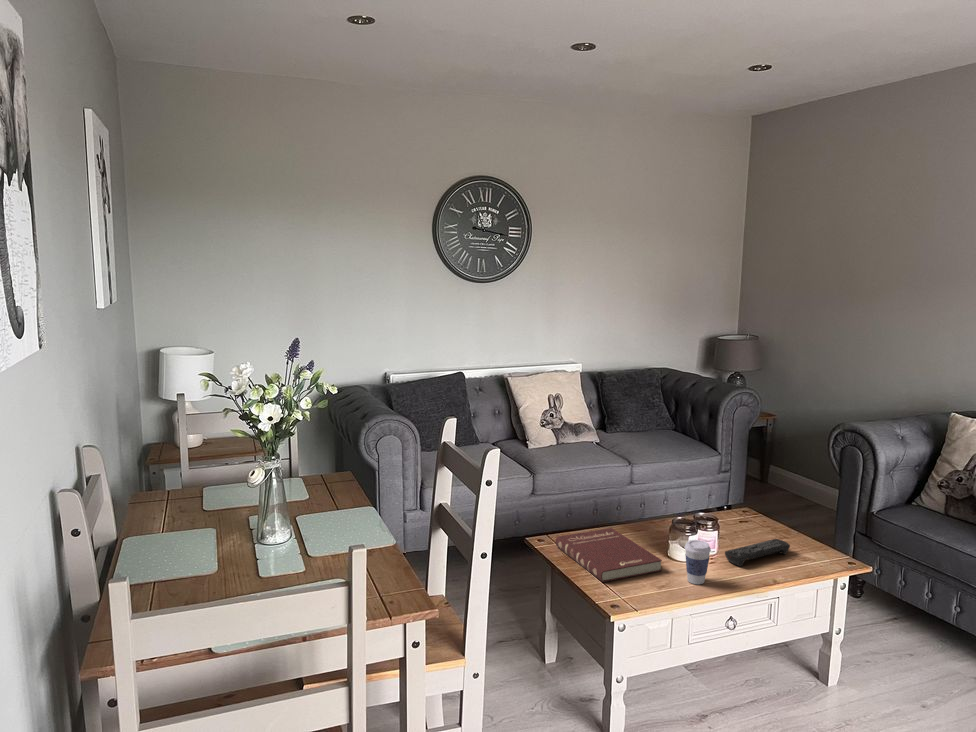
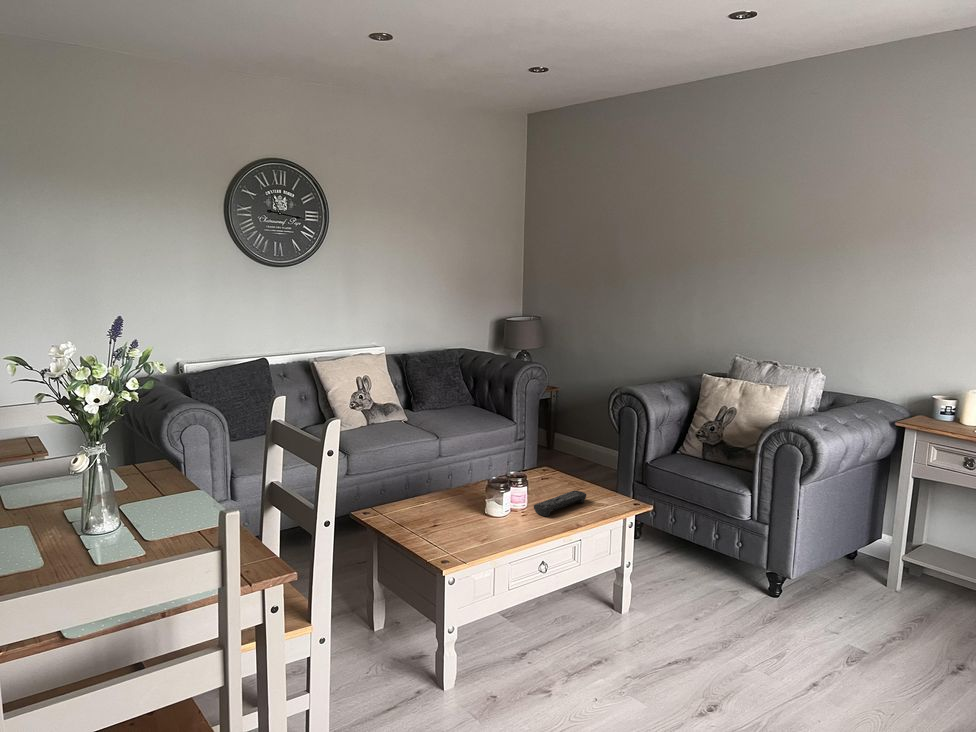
book: present [556,528,662,582] -> none [380,496,481,543]
coffee cup: present [685,540,711,584] -> none [501,496,524,535]

